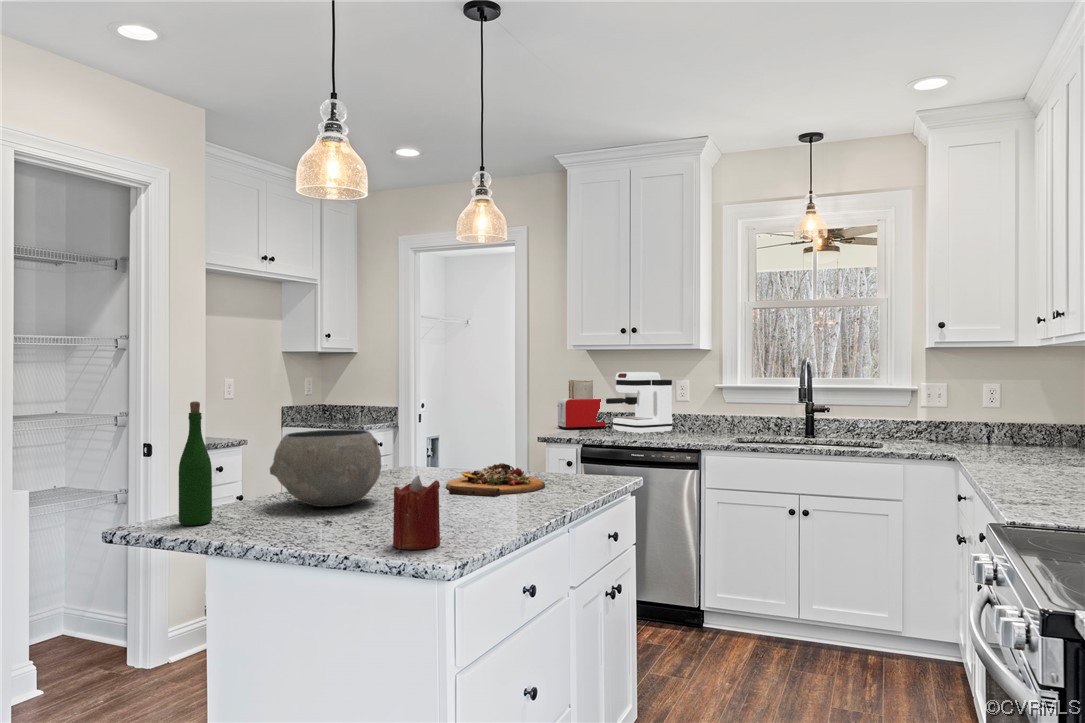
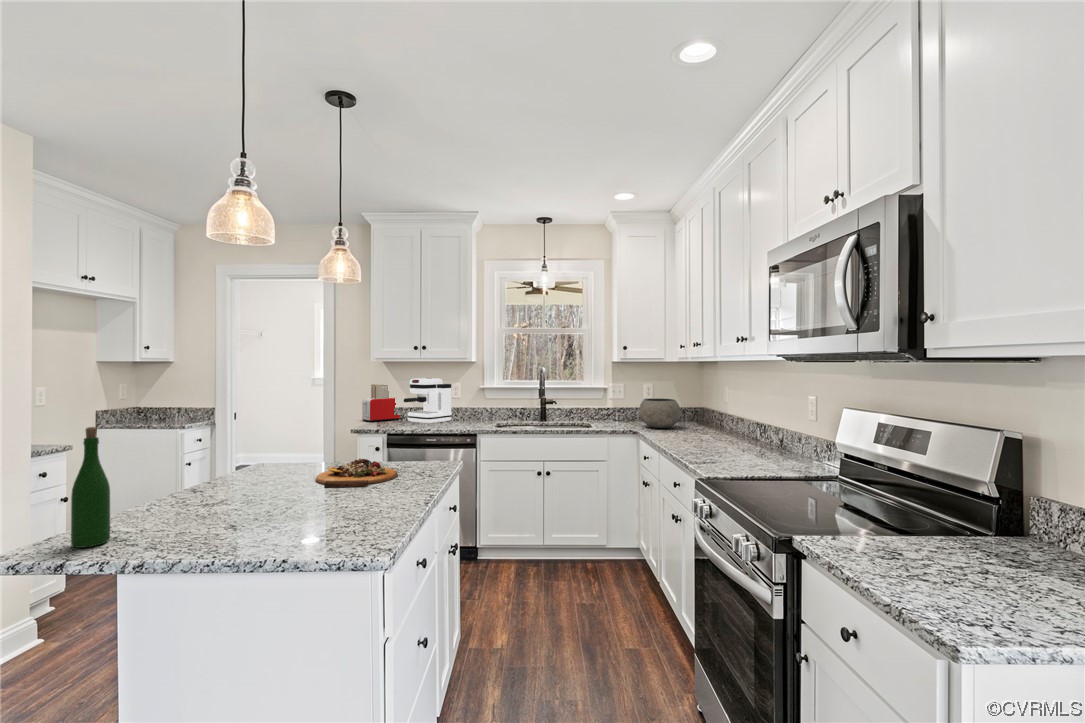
ceramic bowl: present [270,430,381,507] -> present [639,398,682,428]
candle: present [393,475,440,549] -> none [319,483,360,546]

